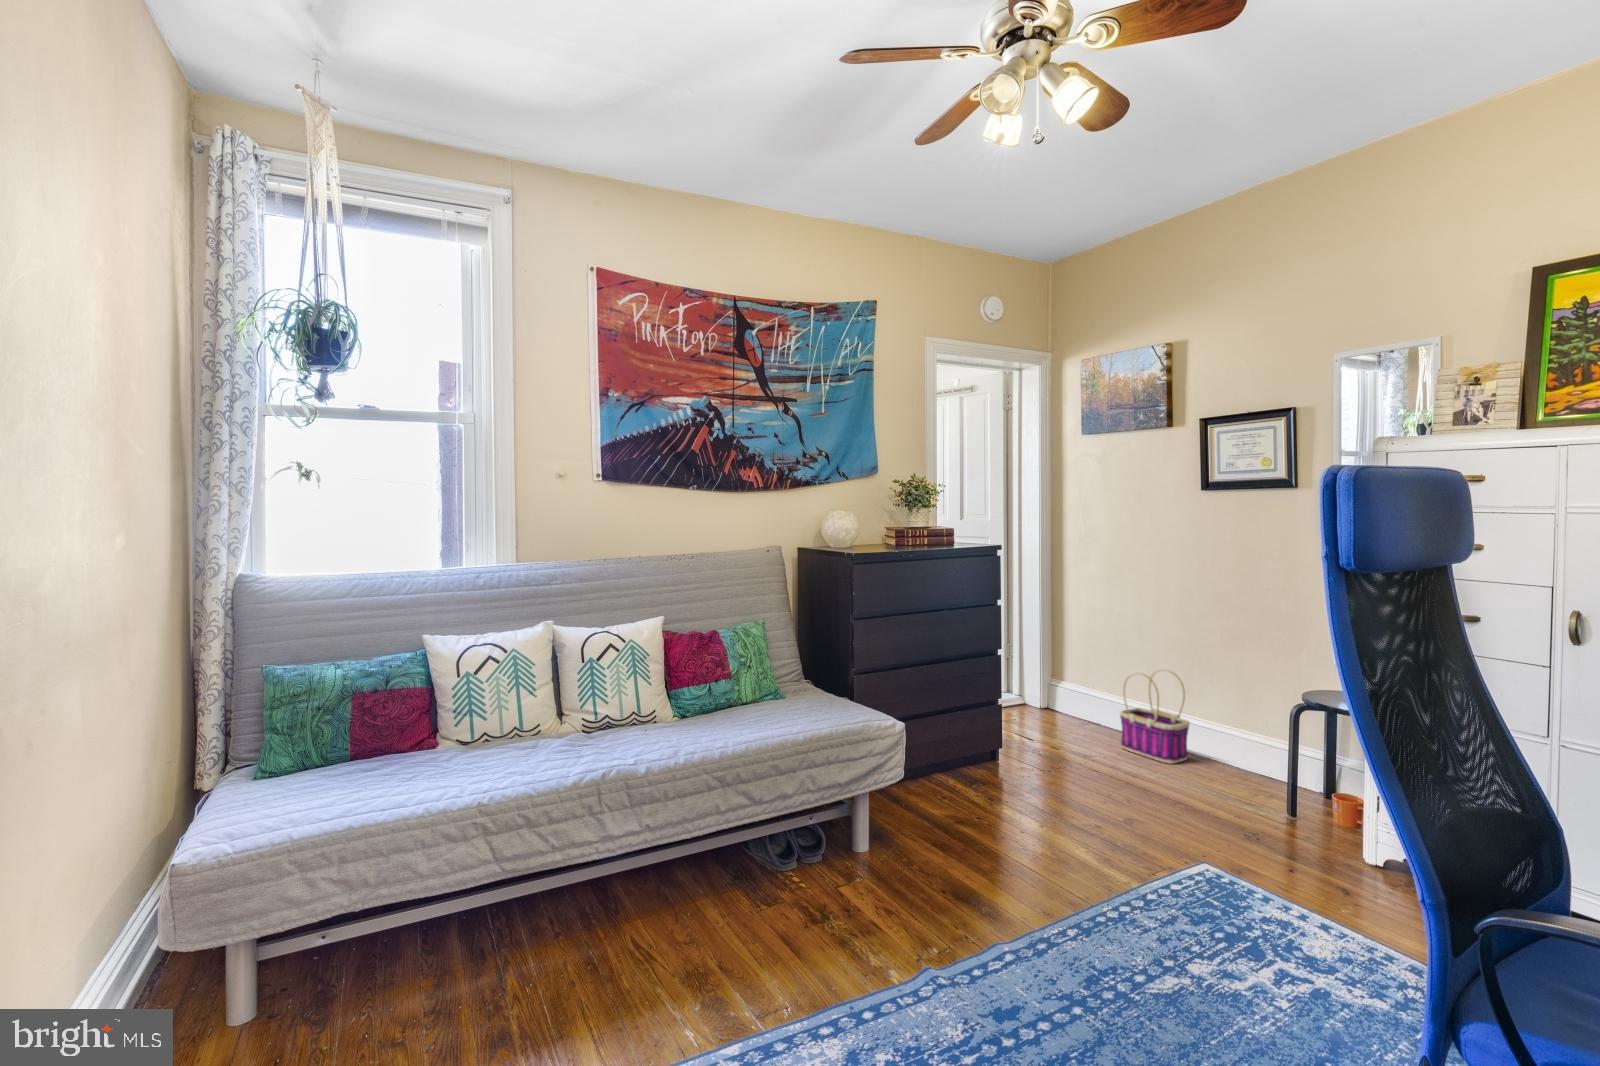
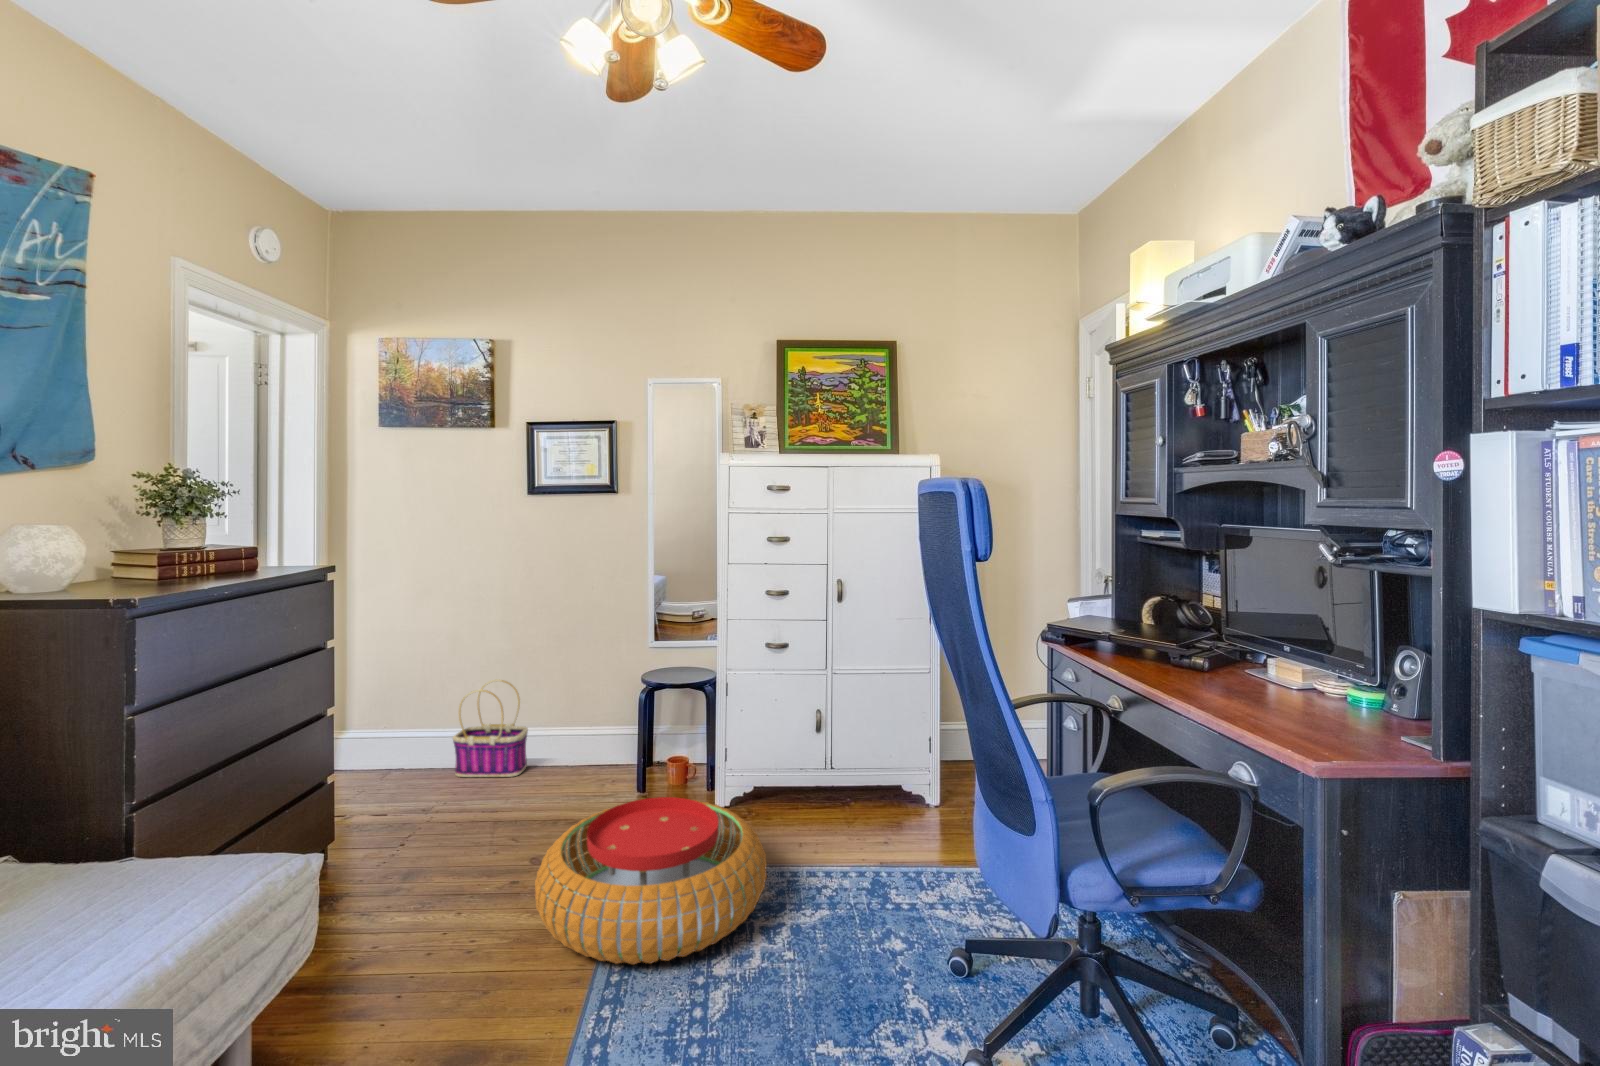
pouf: none [1069,794,1329,952] -> present [535,797,767,964]

